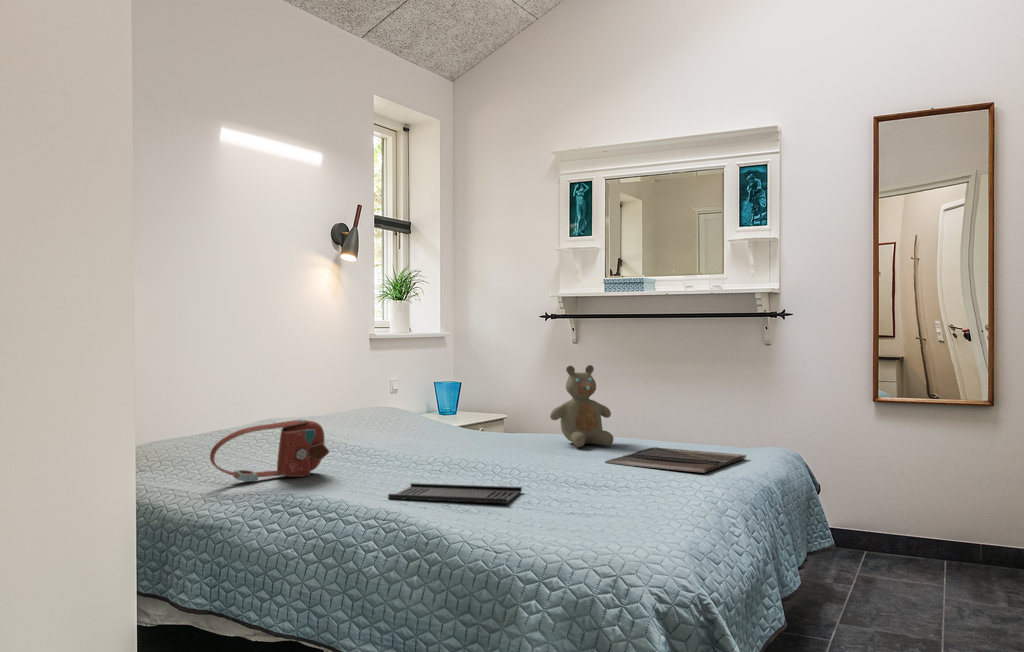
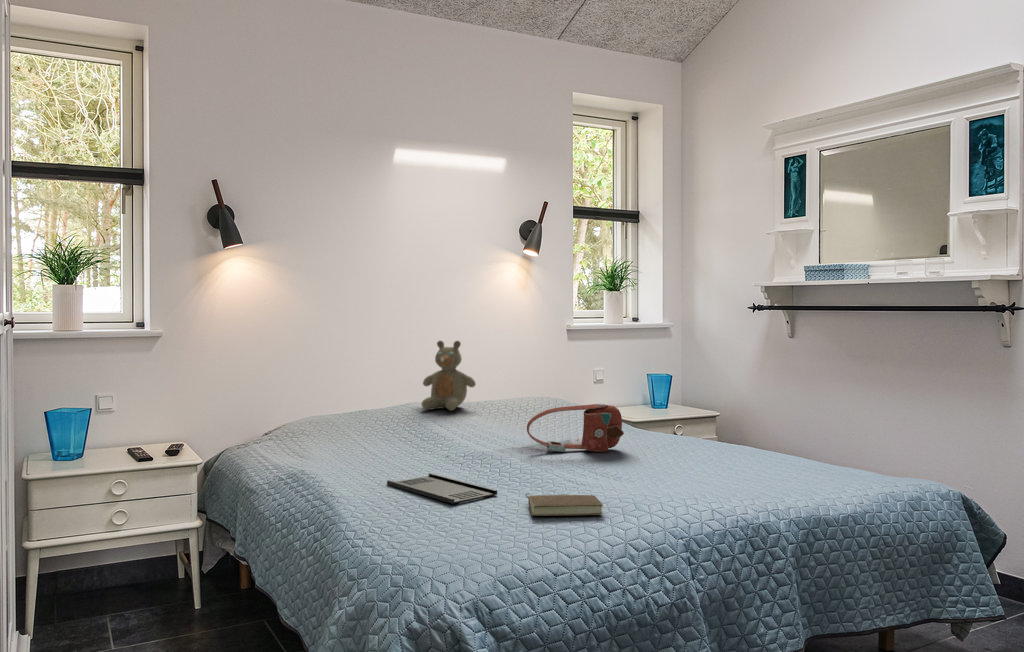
teddy bear: present [550,365,613,447] -> present [422,341,476,410]
handbag: present [210,419,329,481] -> present [527,404,624,452]
laptop: present [605,447,746,473] -> none [654,465,822,502]
book: none [561,479,651,501] -> present [526,493,603,516]

